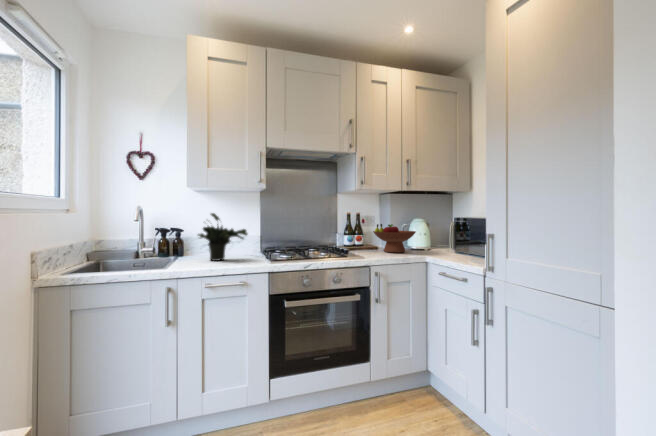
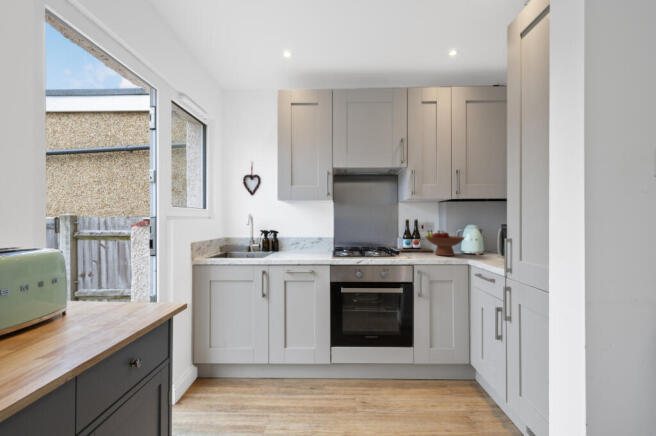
potted plant: present [198,213,247,261] -> none [284,220,319,255]

